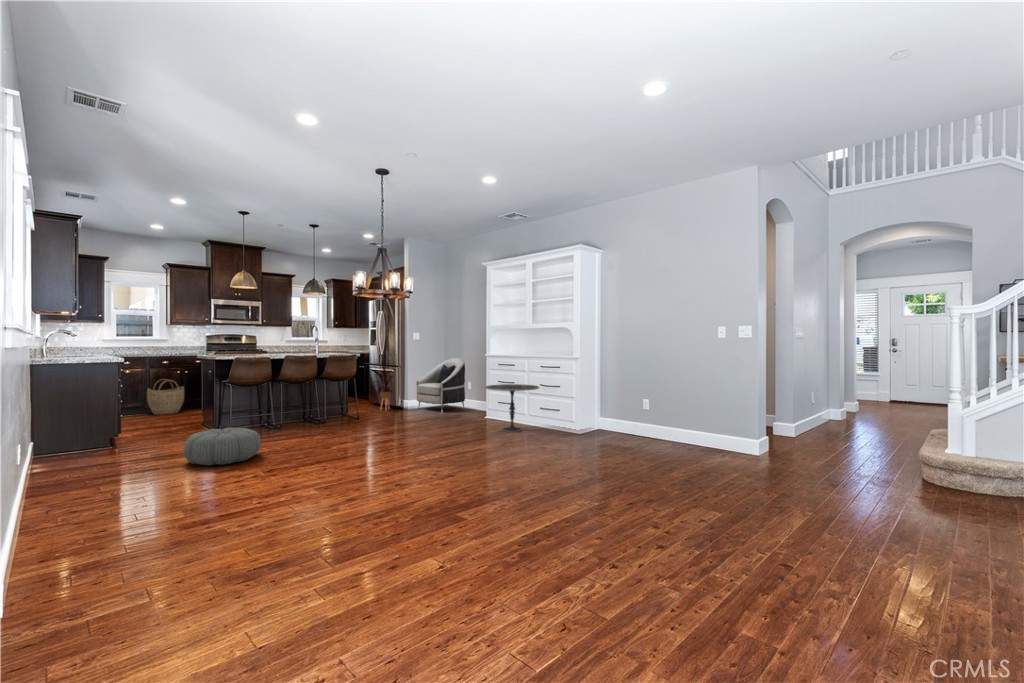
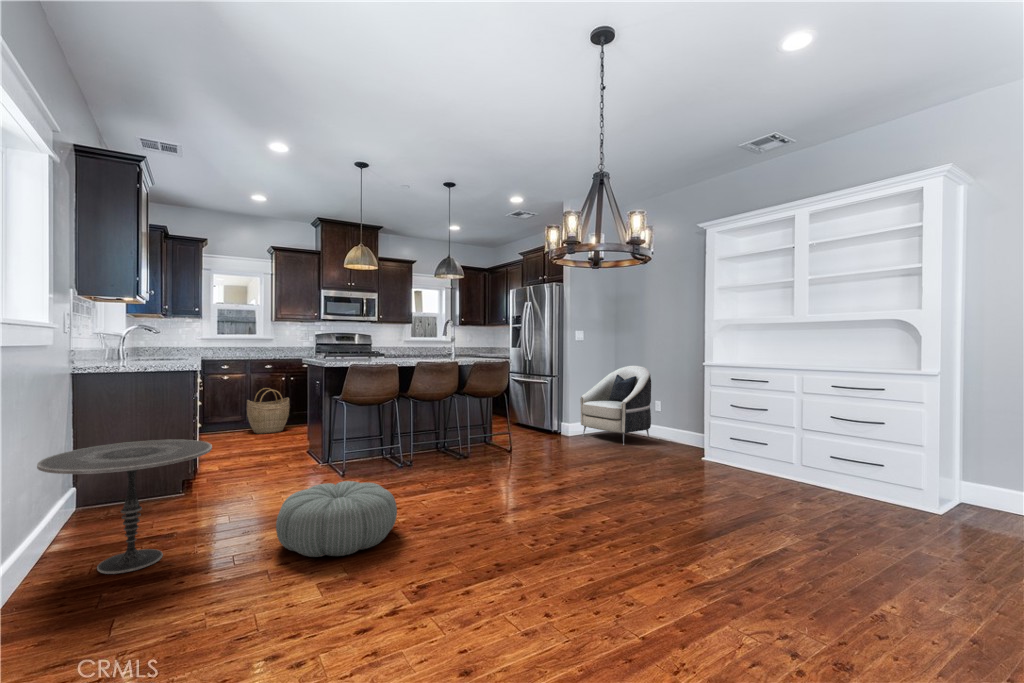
house plant: present [377,365,393,410] -> none [518,373,551,438]
side table: present [485,384,539,432] -> present [37,440,212,574]

